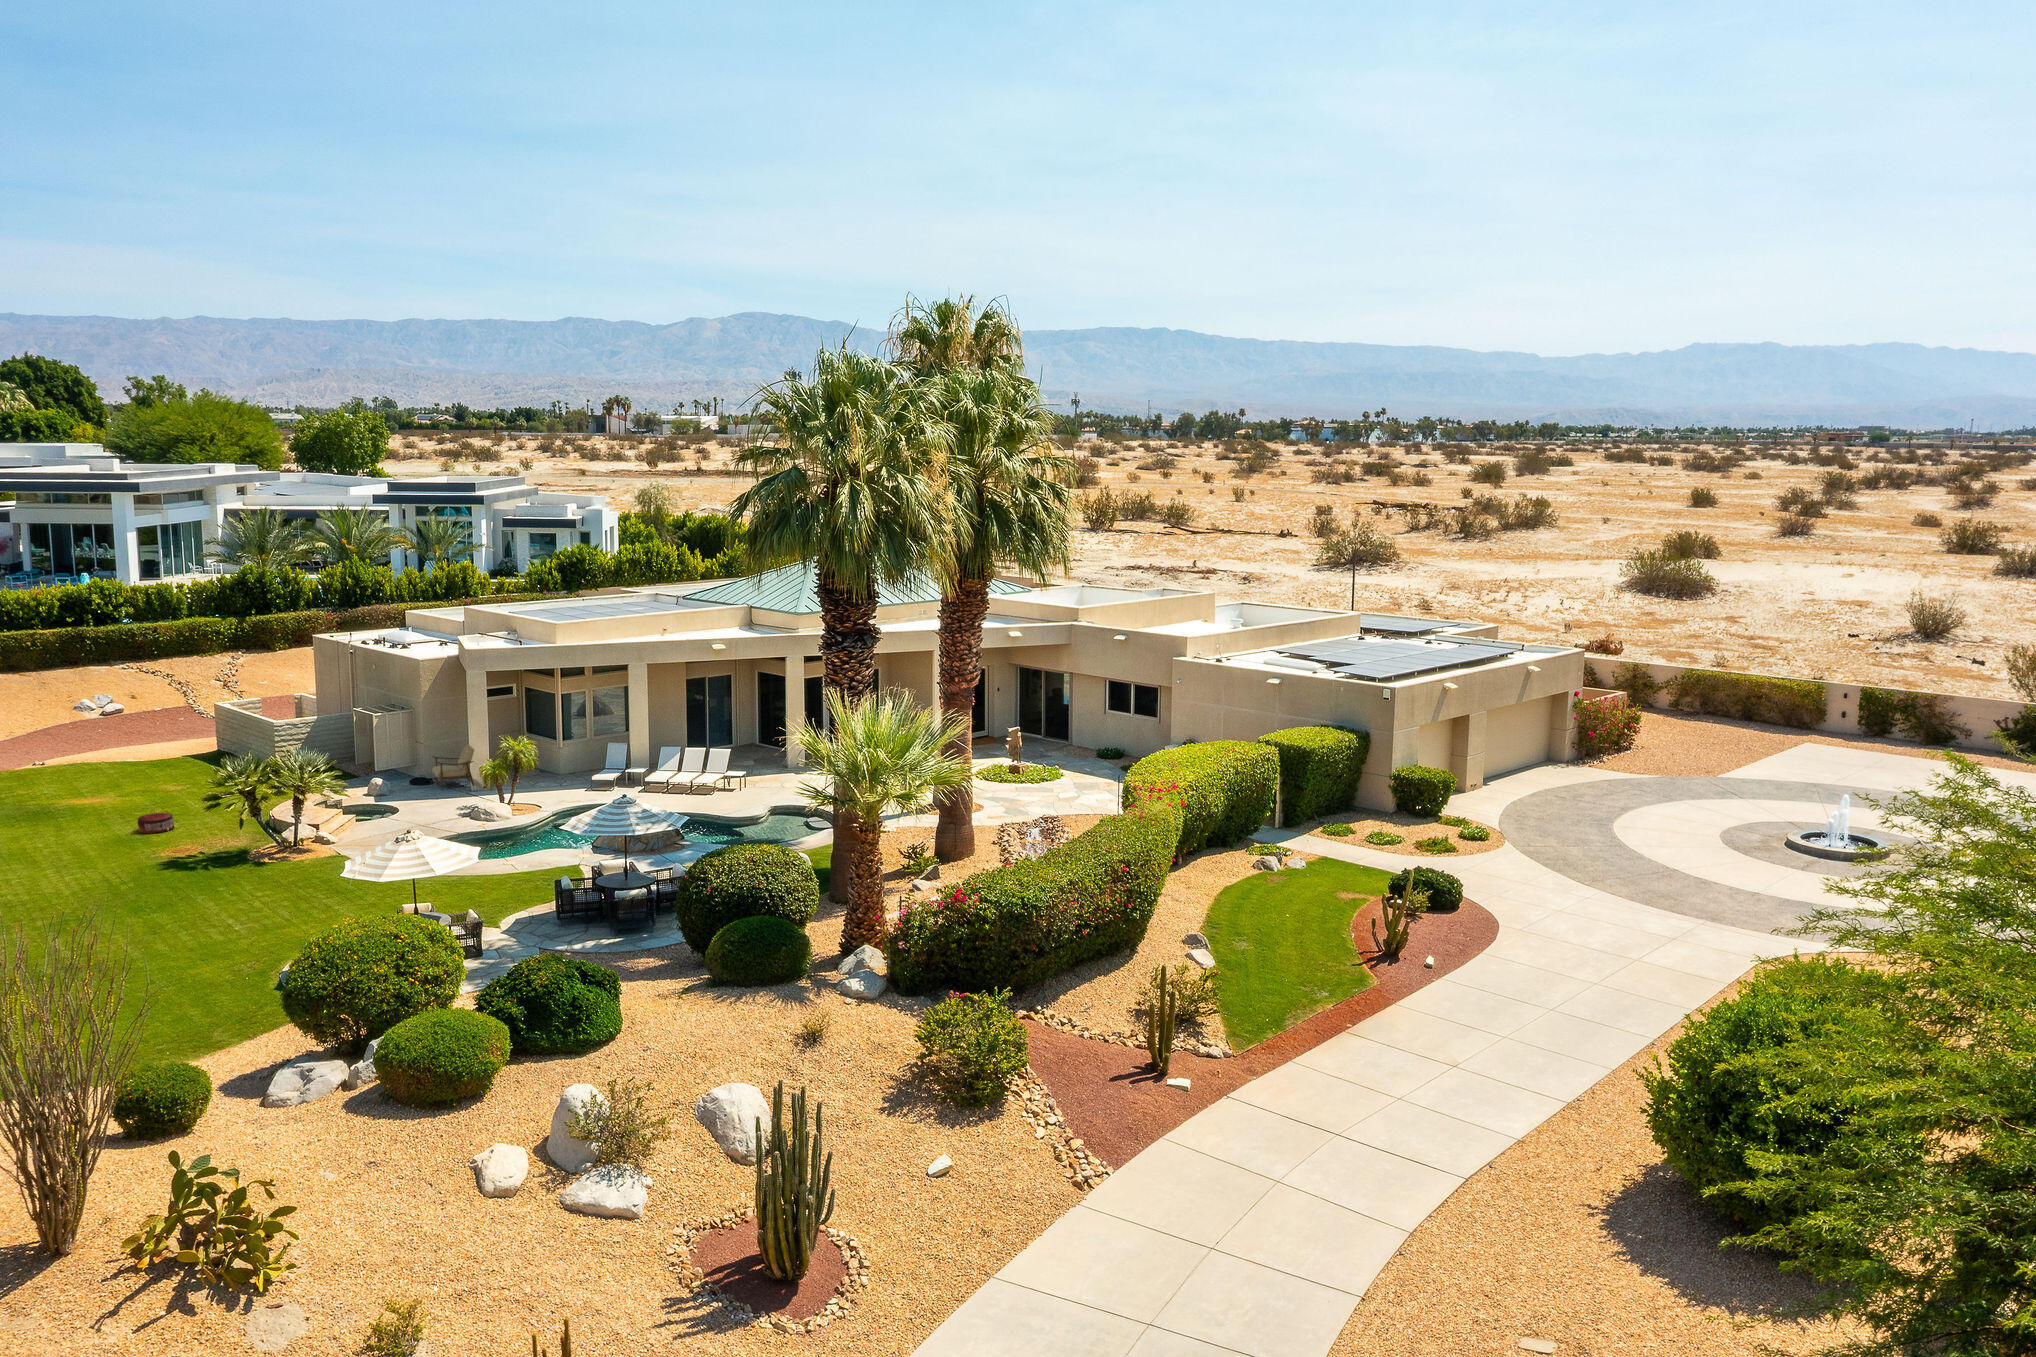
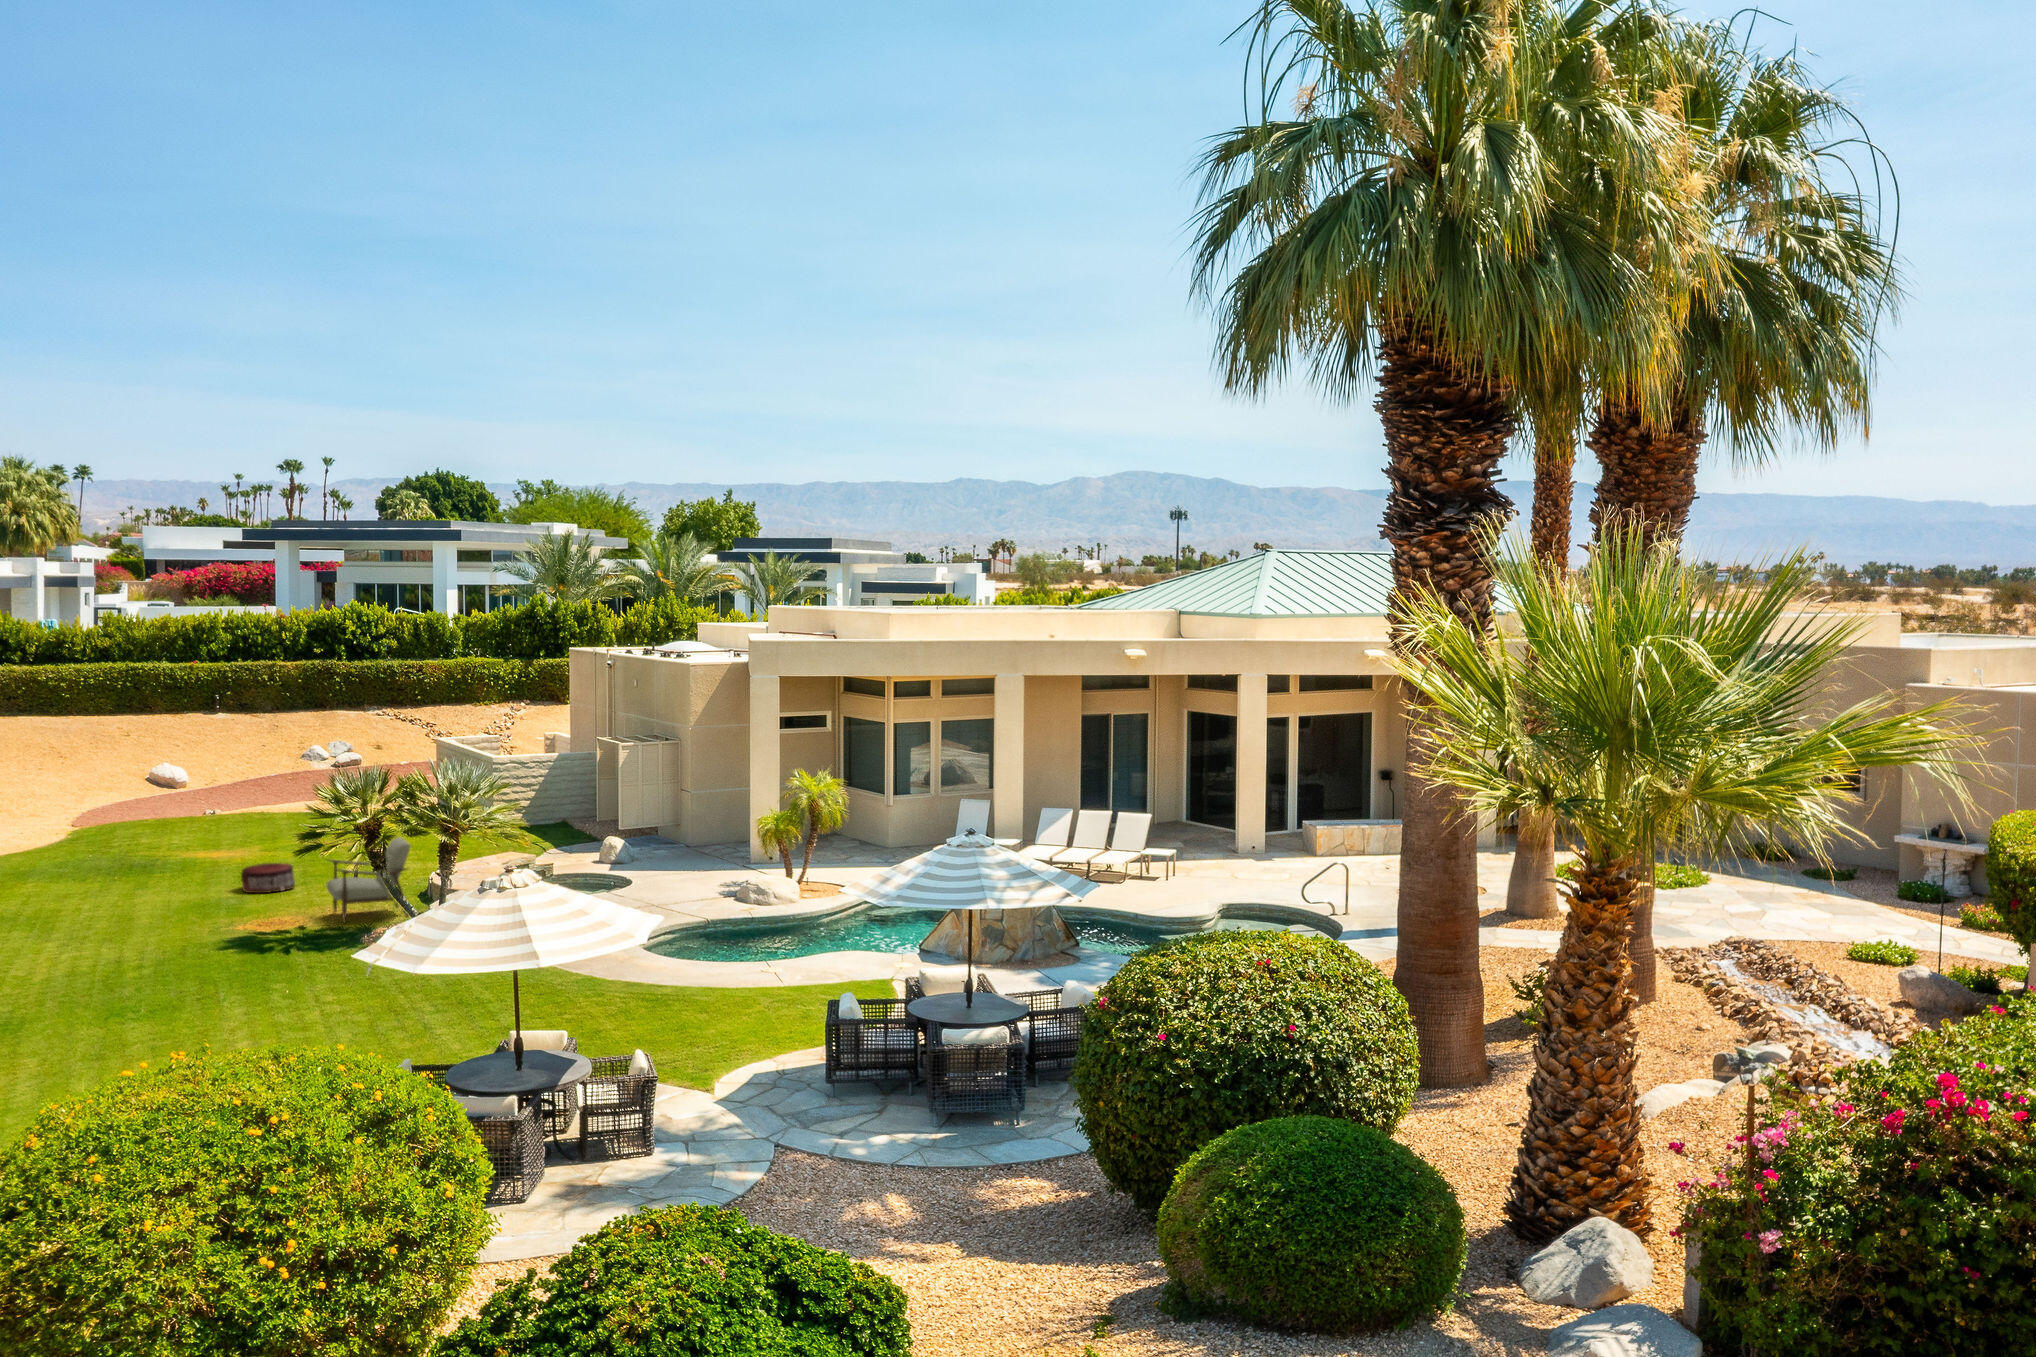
chair: present [432,745,474,789] -> present [327,837,410,924]

